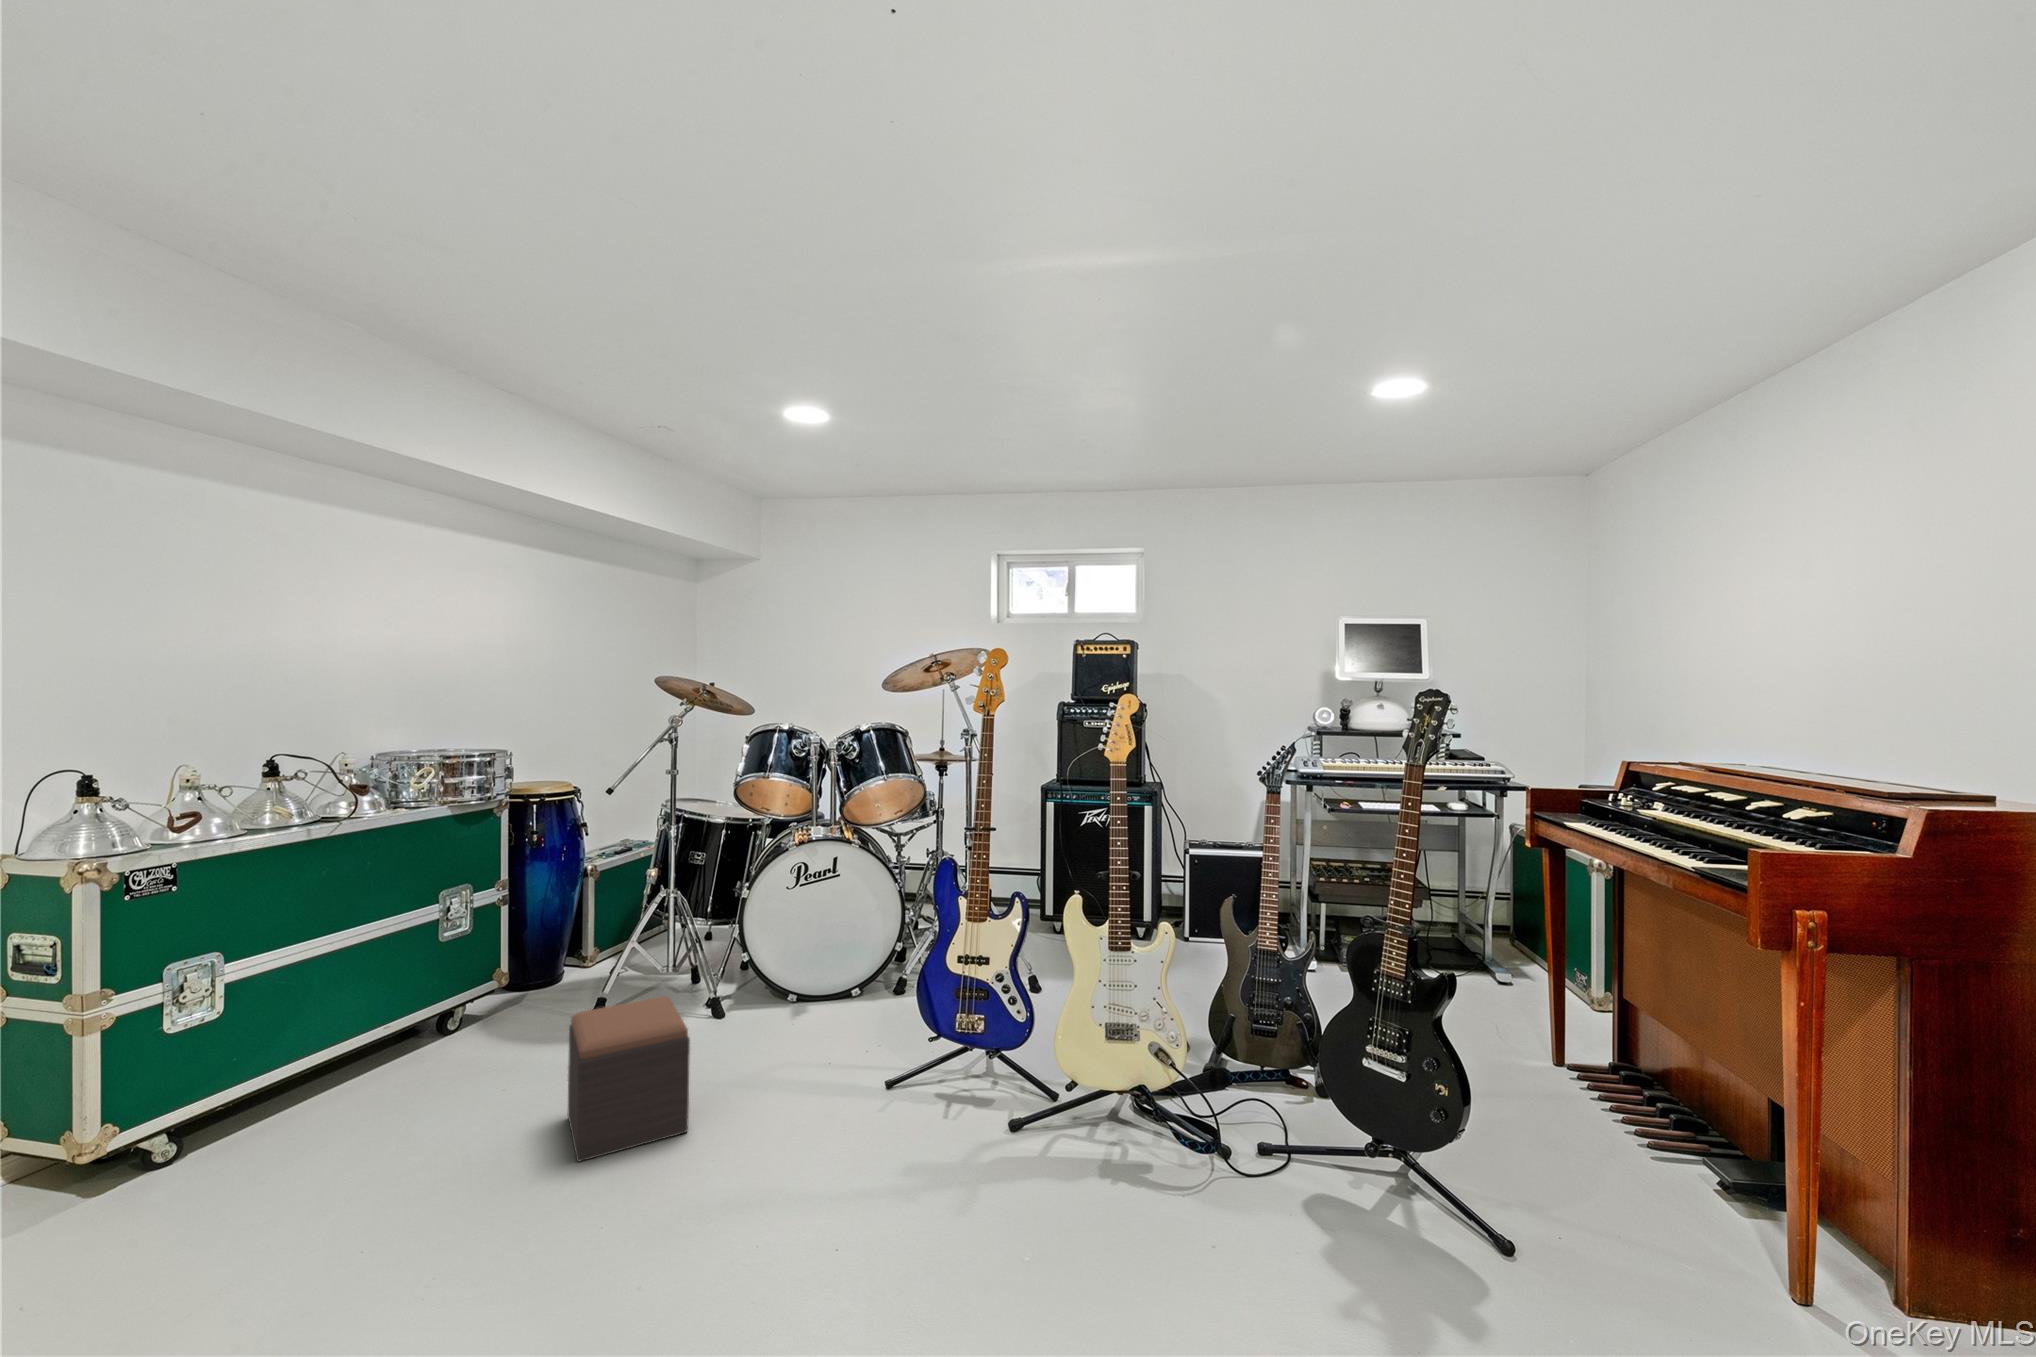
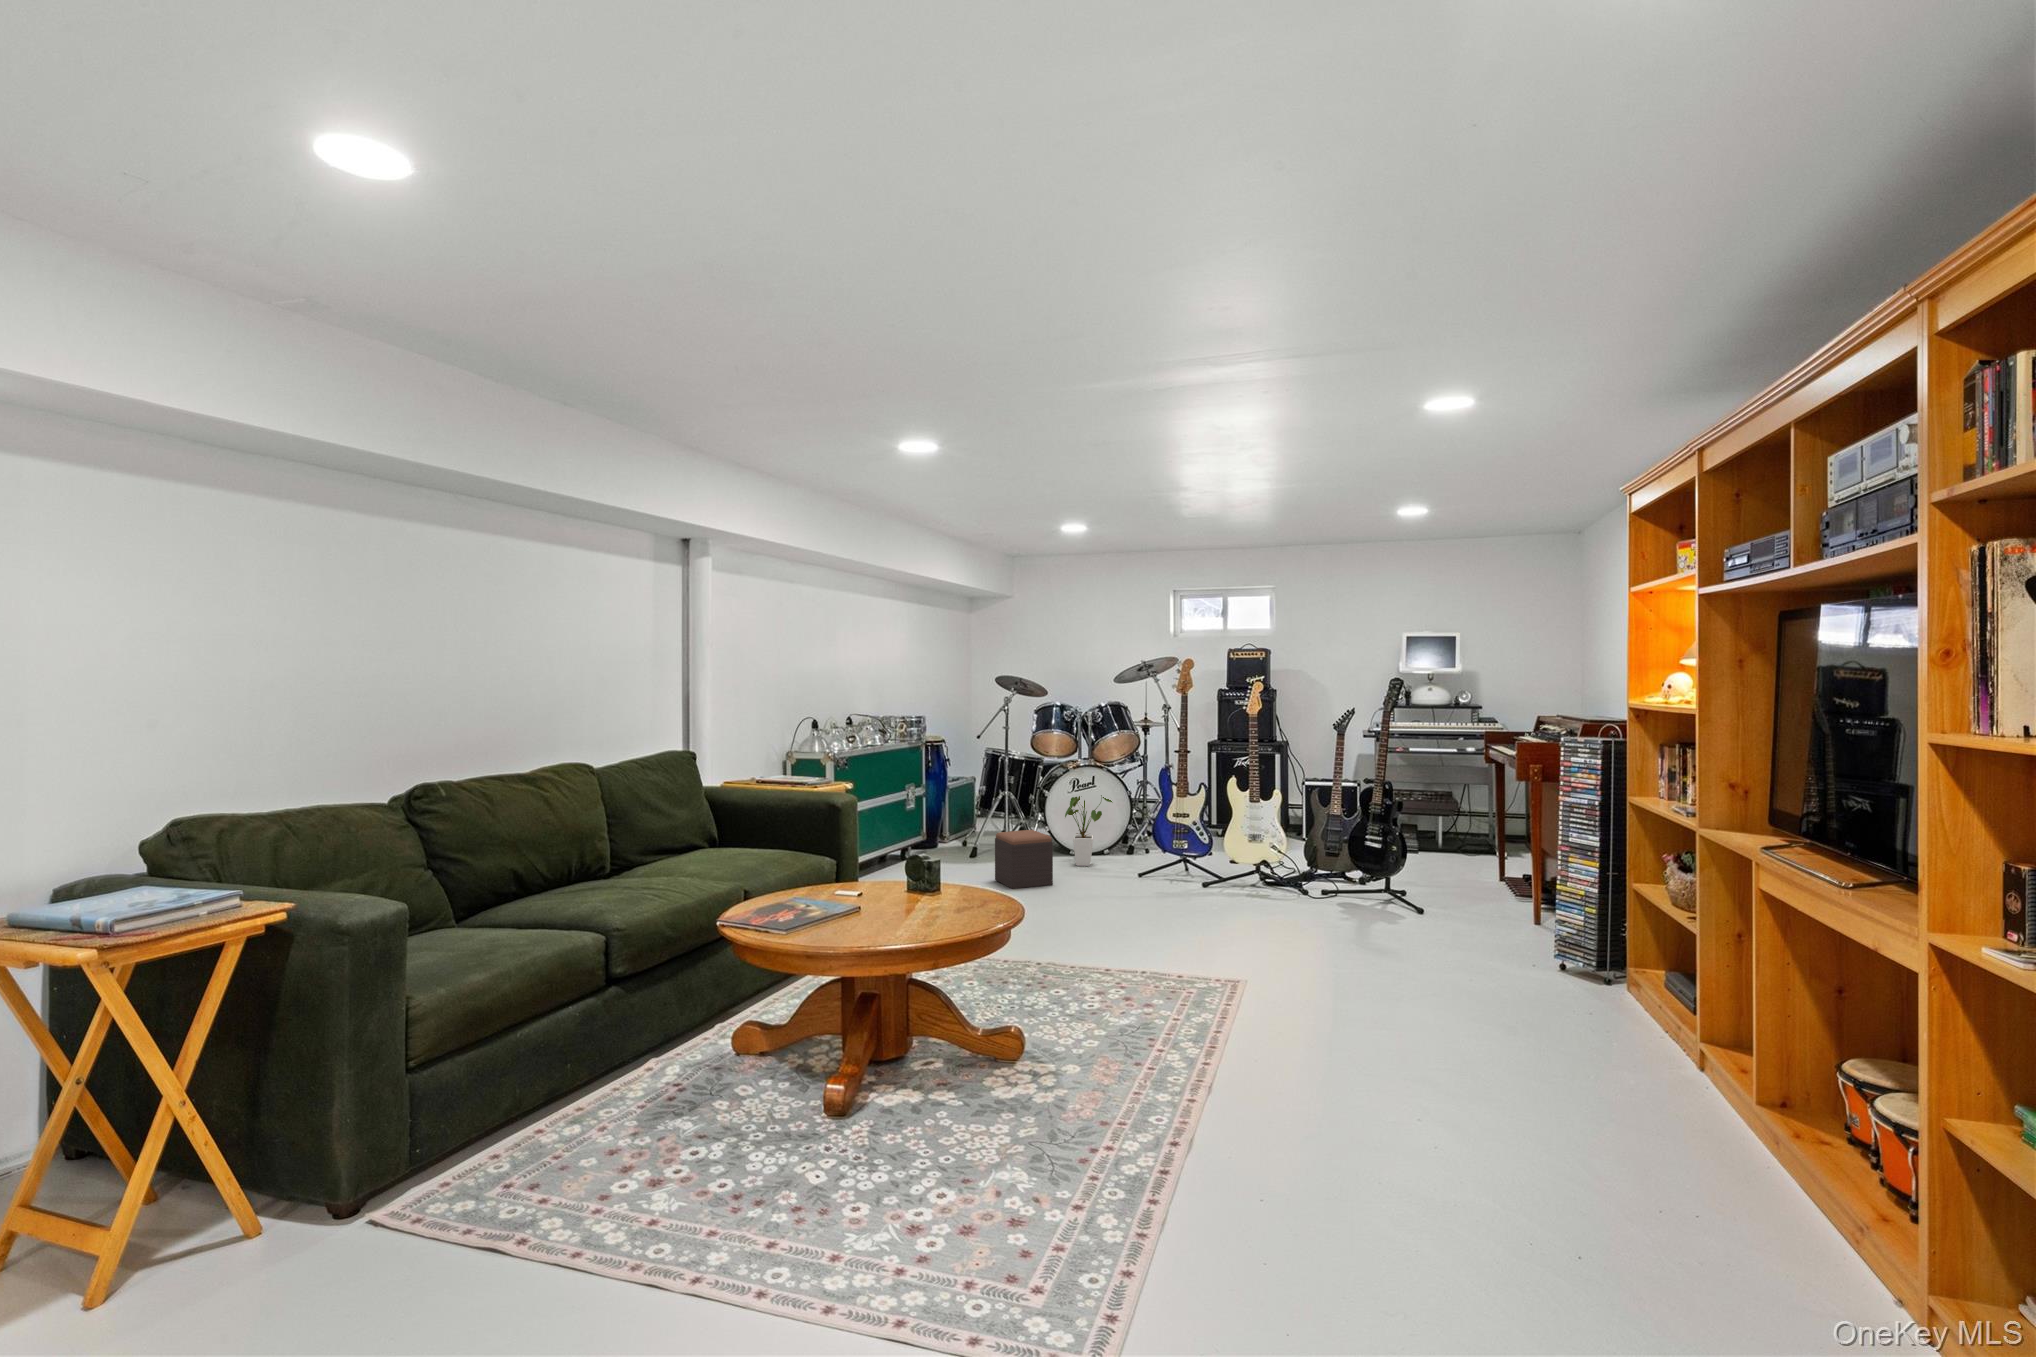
house plant: none [763,891,867,1040] -> present [1065,795,1113,866]

